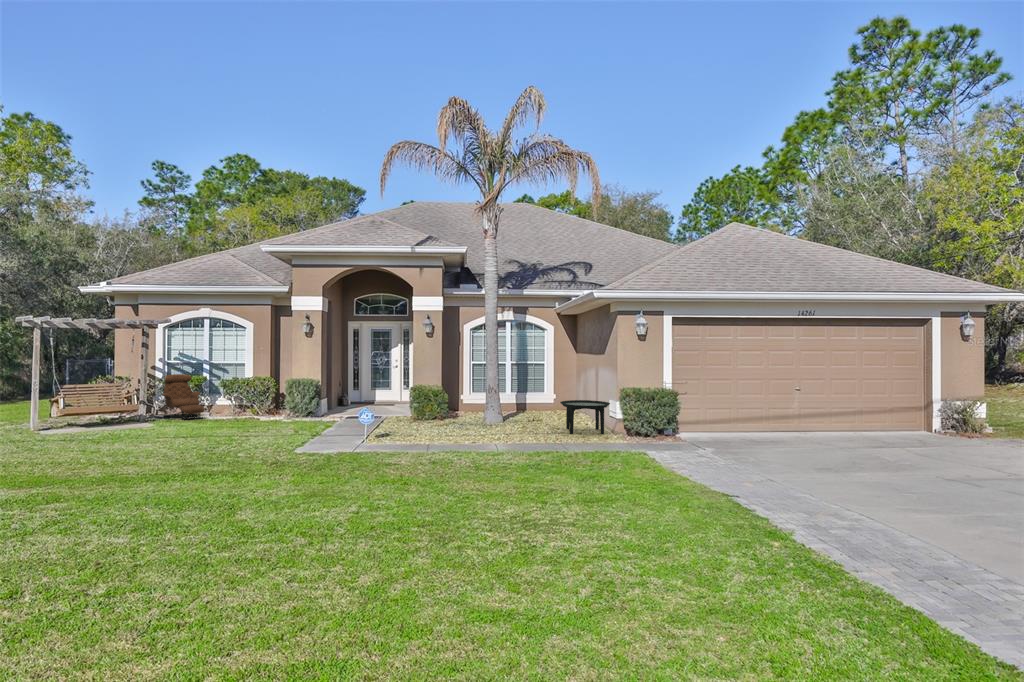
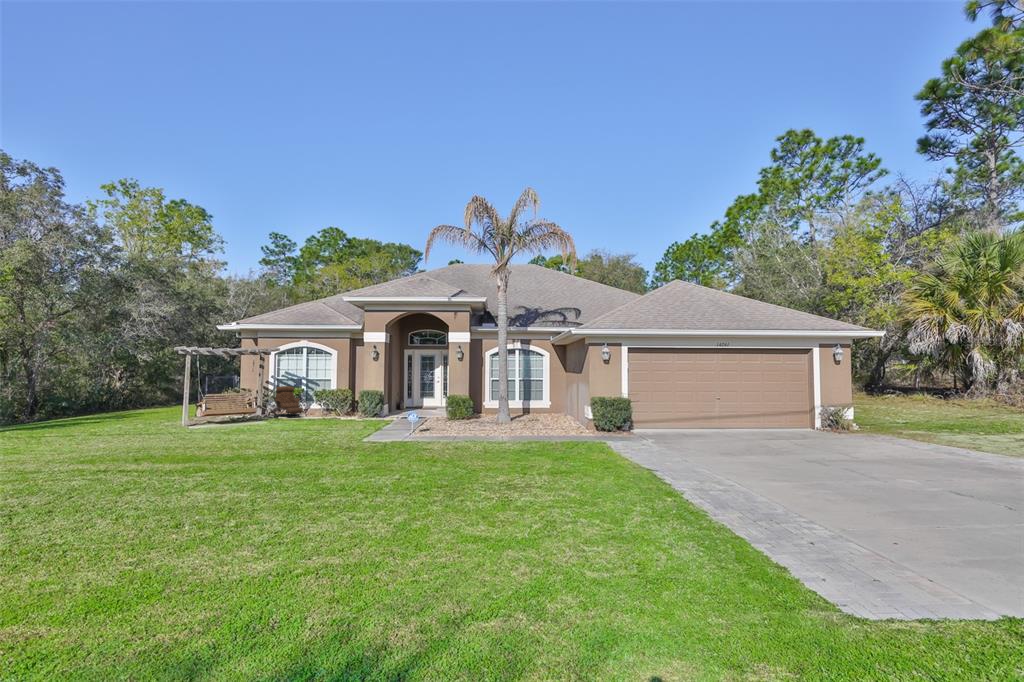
round table: present [560,400,610,434] -> none [549,406,584,430]

